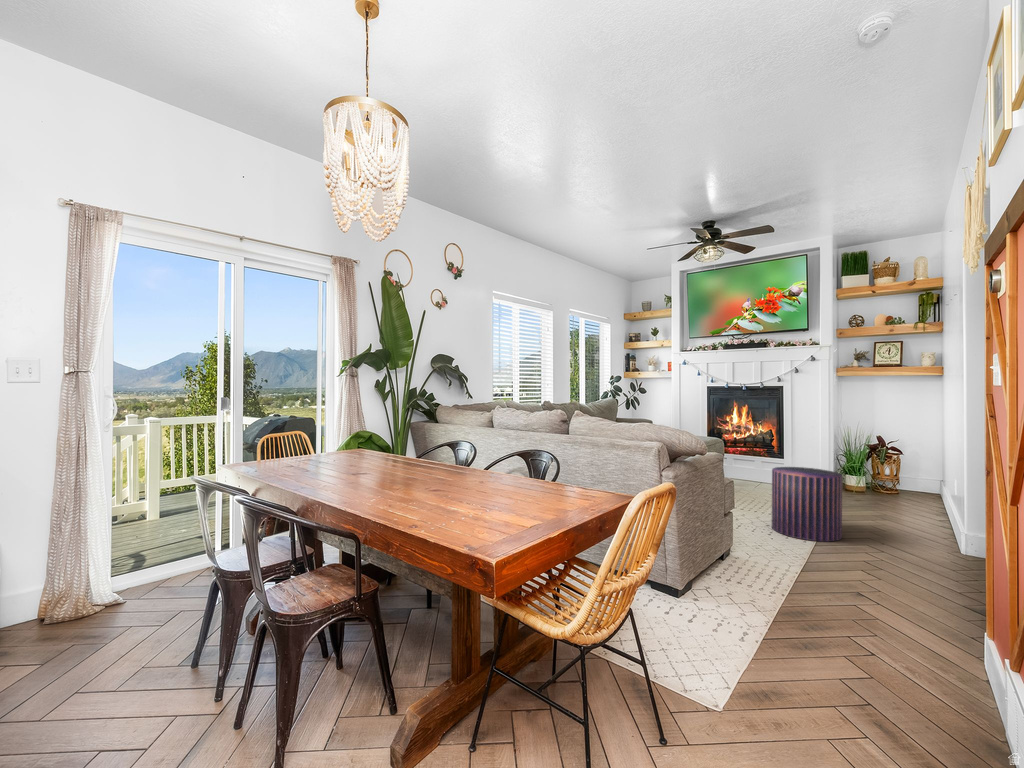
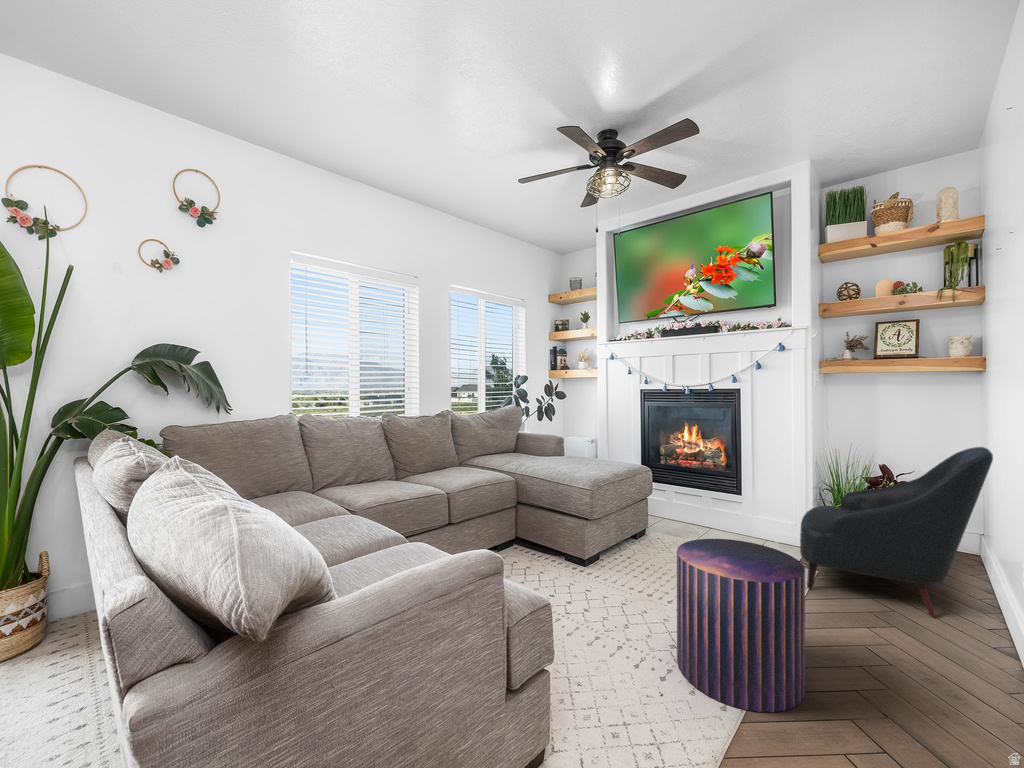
armchair: none [829,420,942,516] -> present [800,447,993,617]

